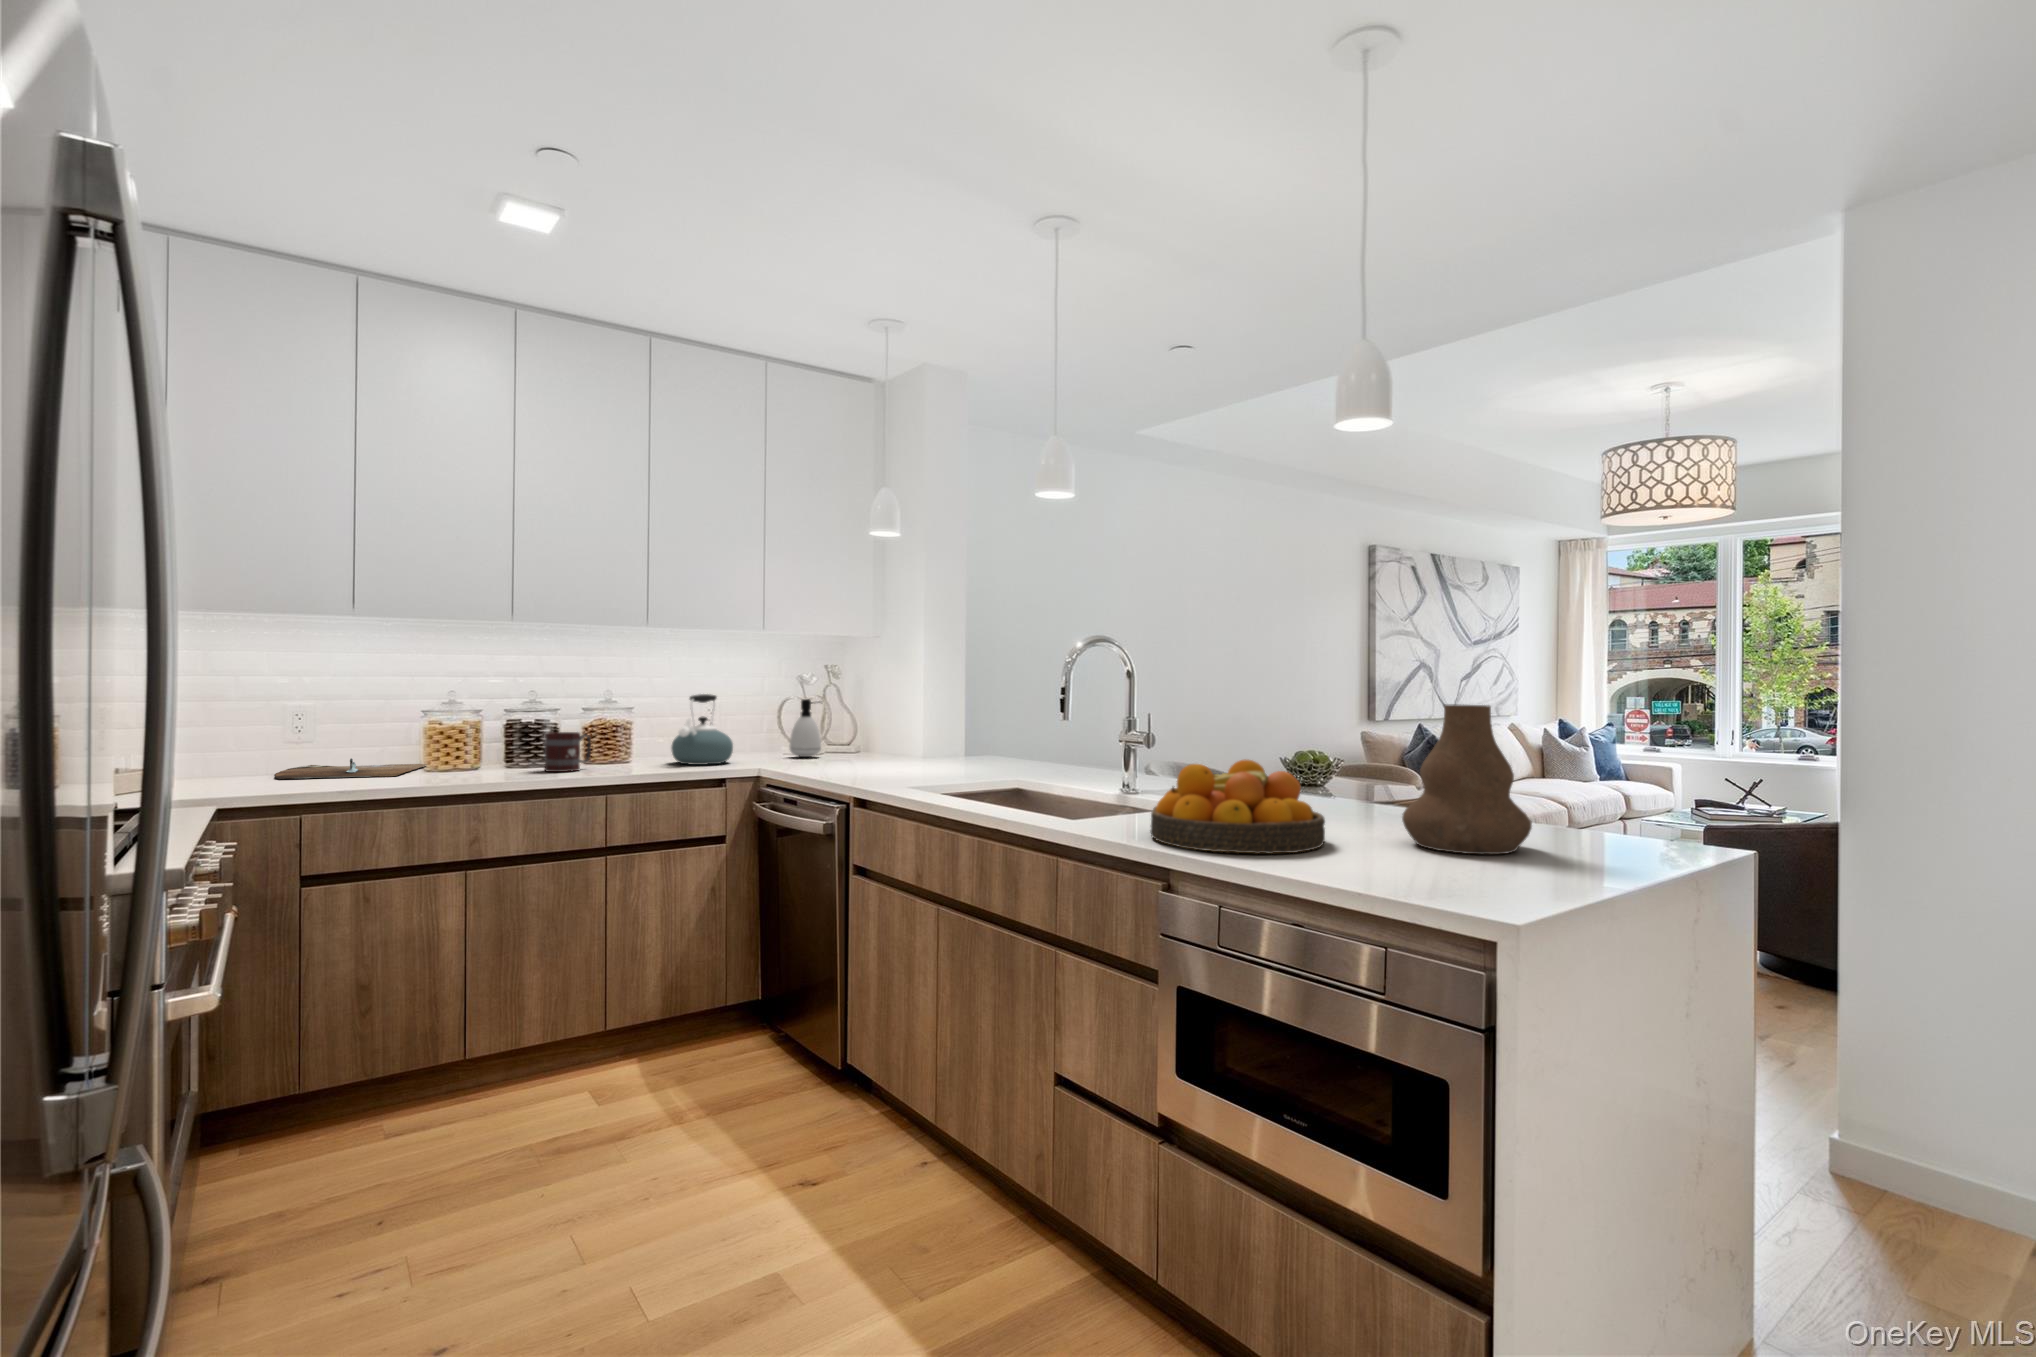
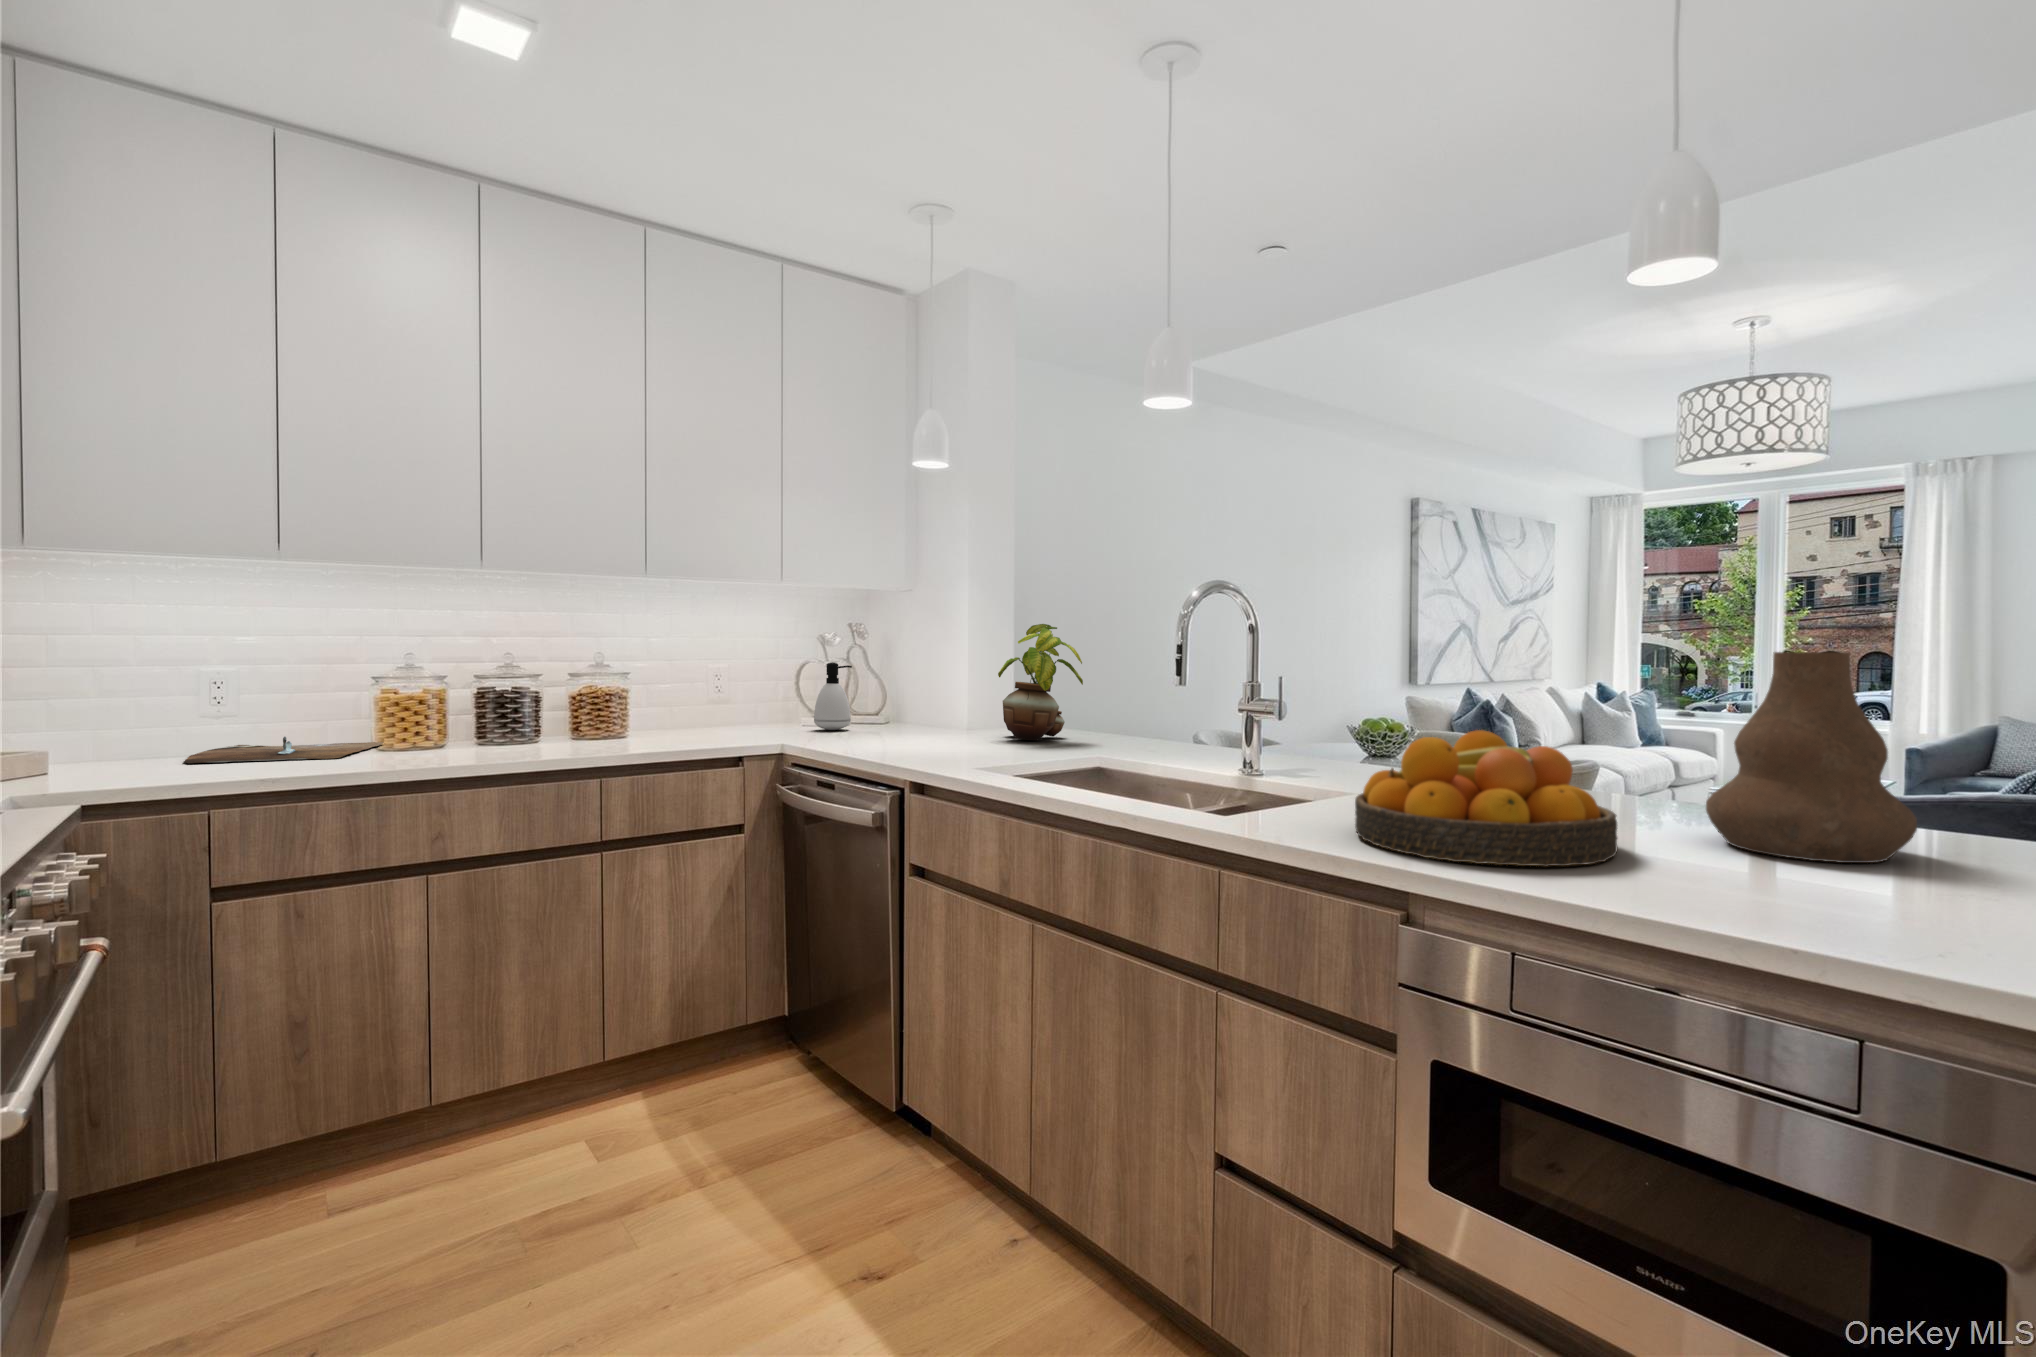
potted plant: none [943,668,1015,767] -> present [998,624,1083,740]
kettle: present [671,694,733,765] -> none [678,657,750,740]
mug: present [545,732,591,772] -> none [524,702,582,751]

